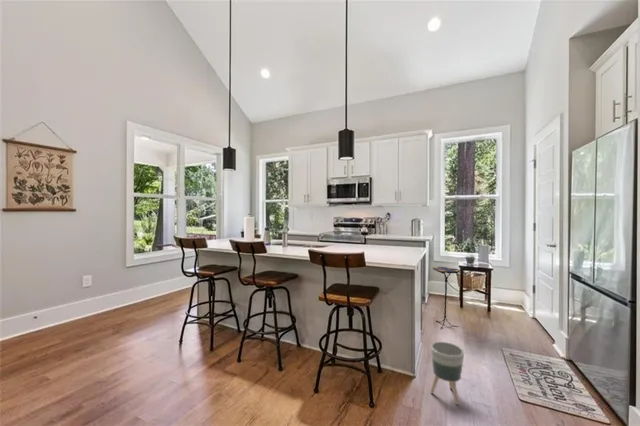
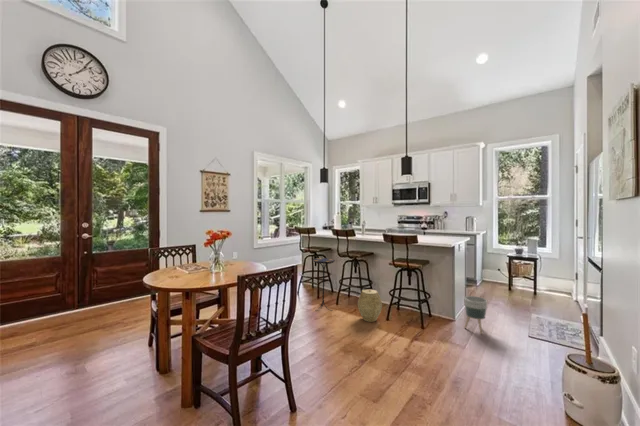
side table: present [433,267,460,328] -> present [313,258,335,308]
woven basket: none [269,341,308,399] -> present [358,289,382,322]

